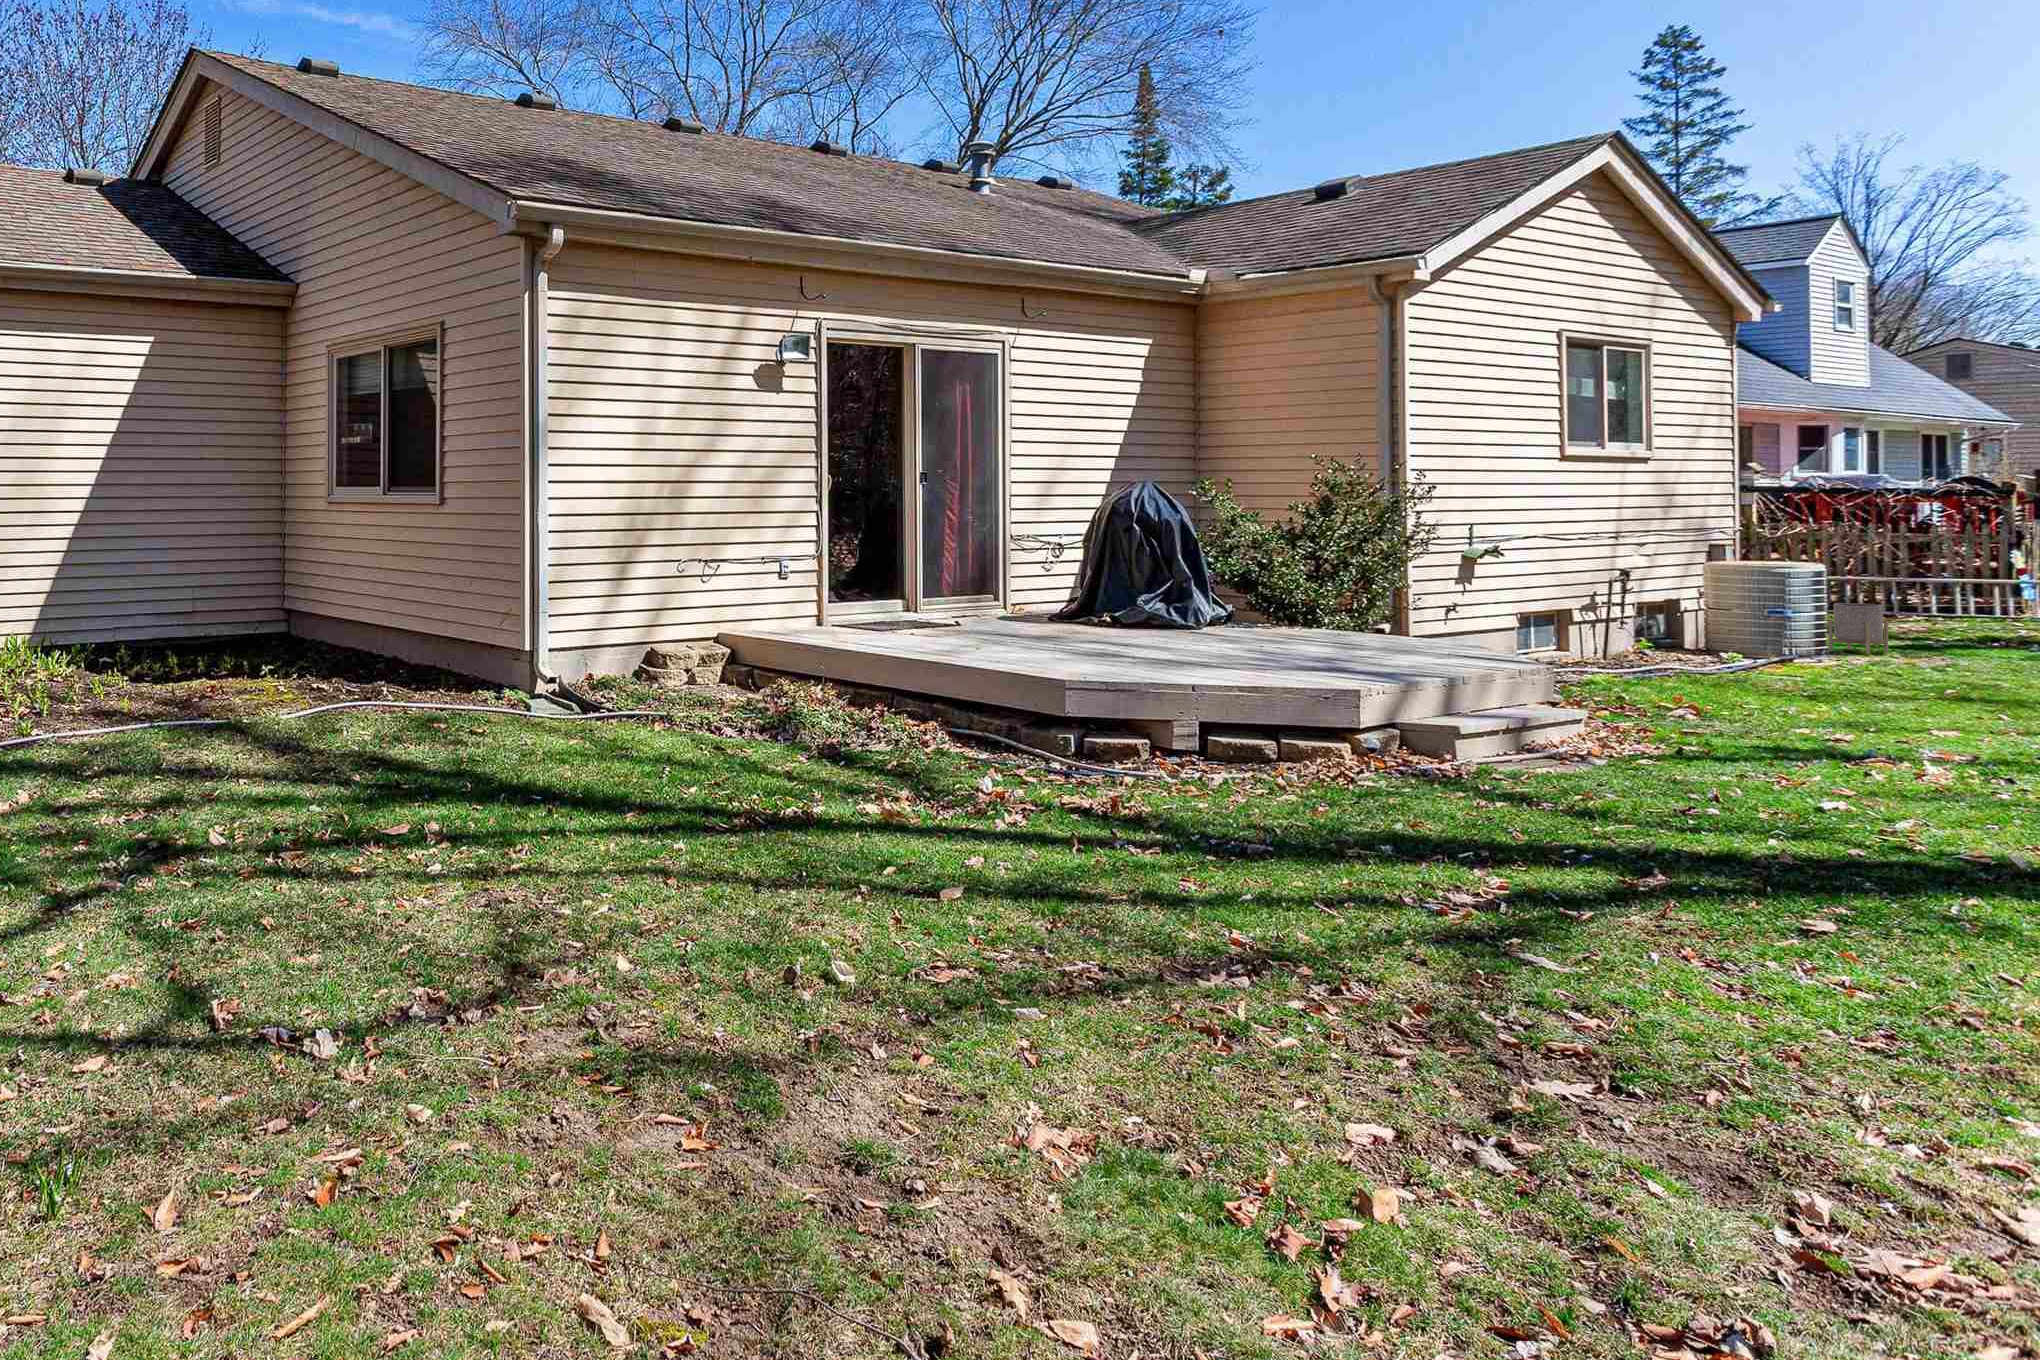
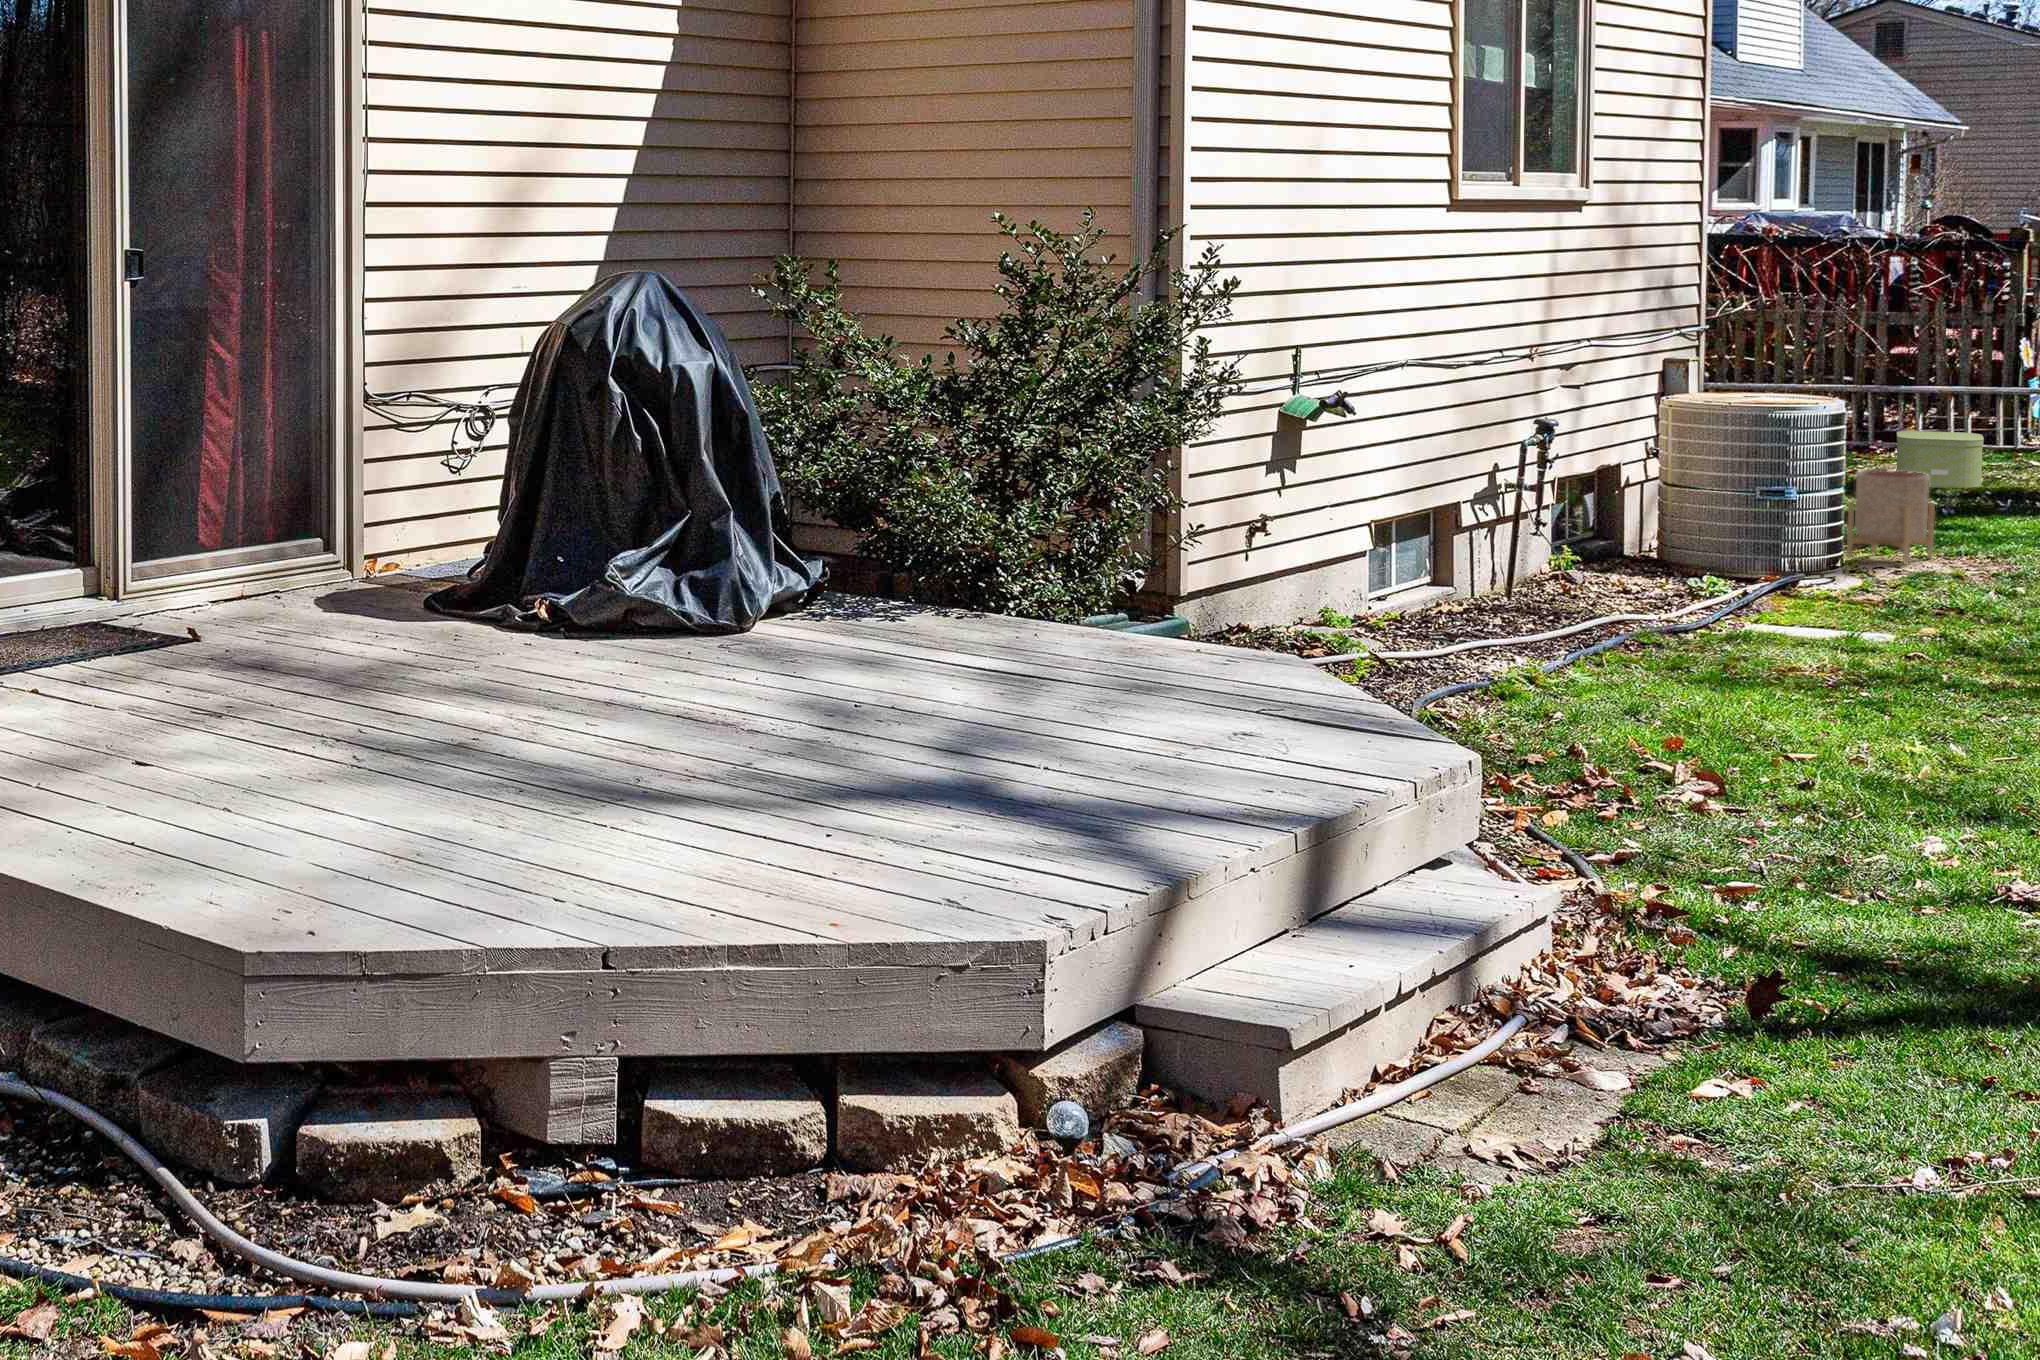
storage box: none [1888,593,1951,627] -> present [1896,431,1984,488]

